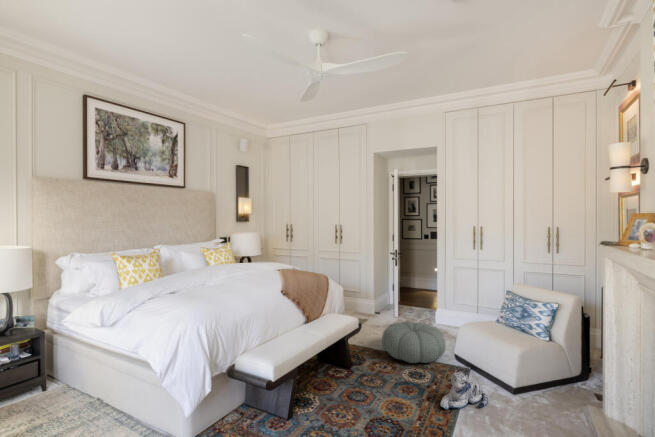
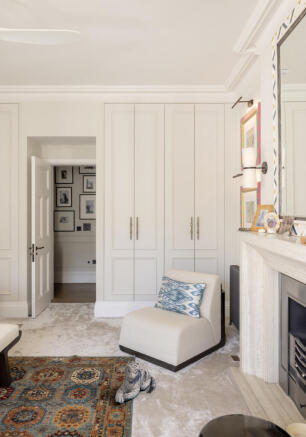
pouf: present [382,321,446,363] -> none [44,318,111,363]

